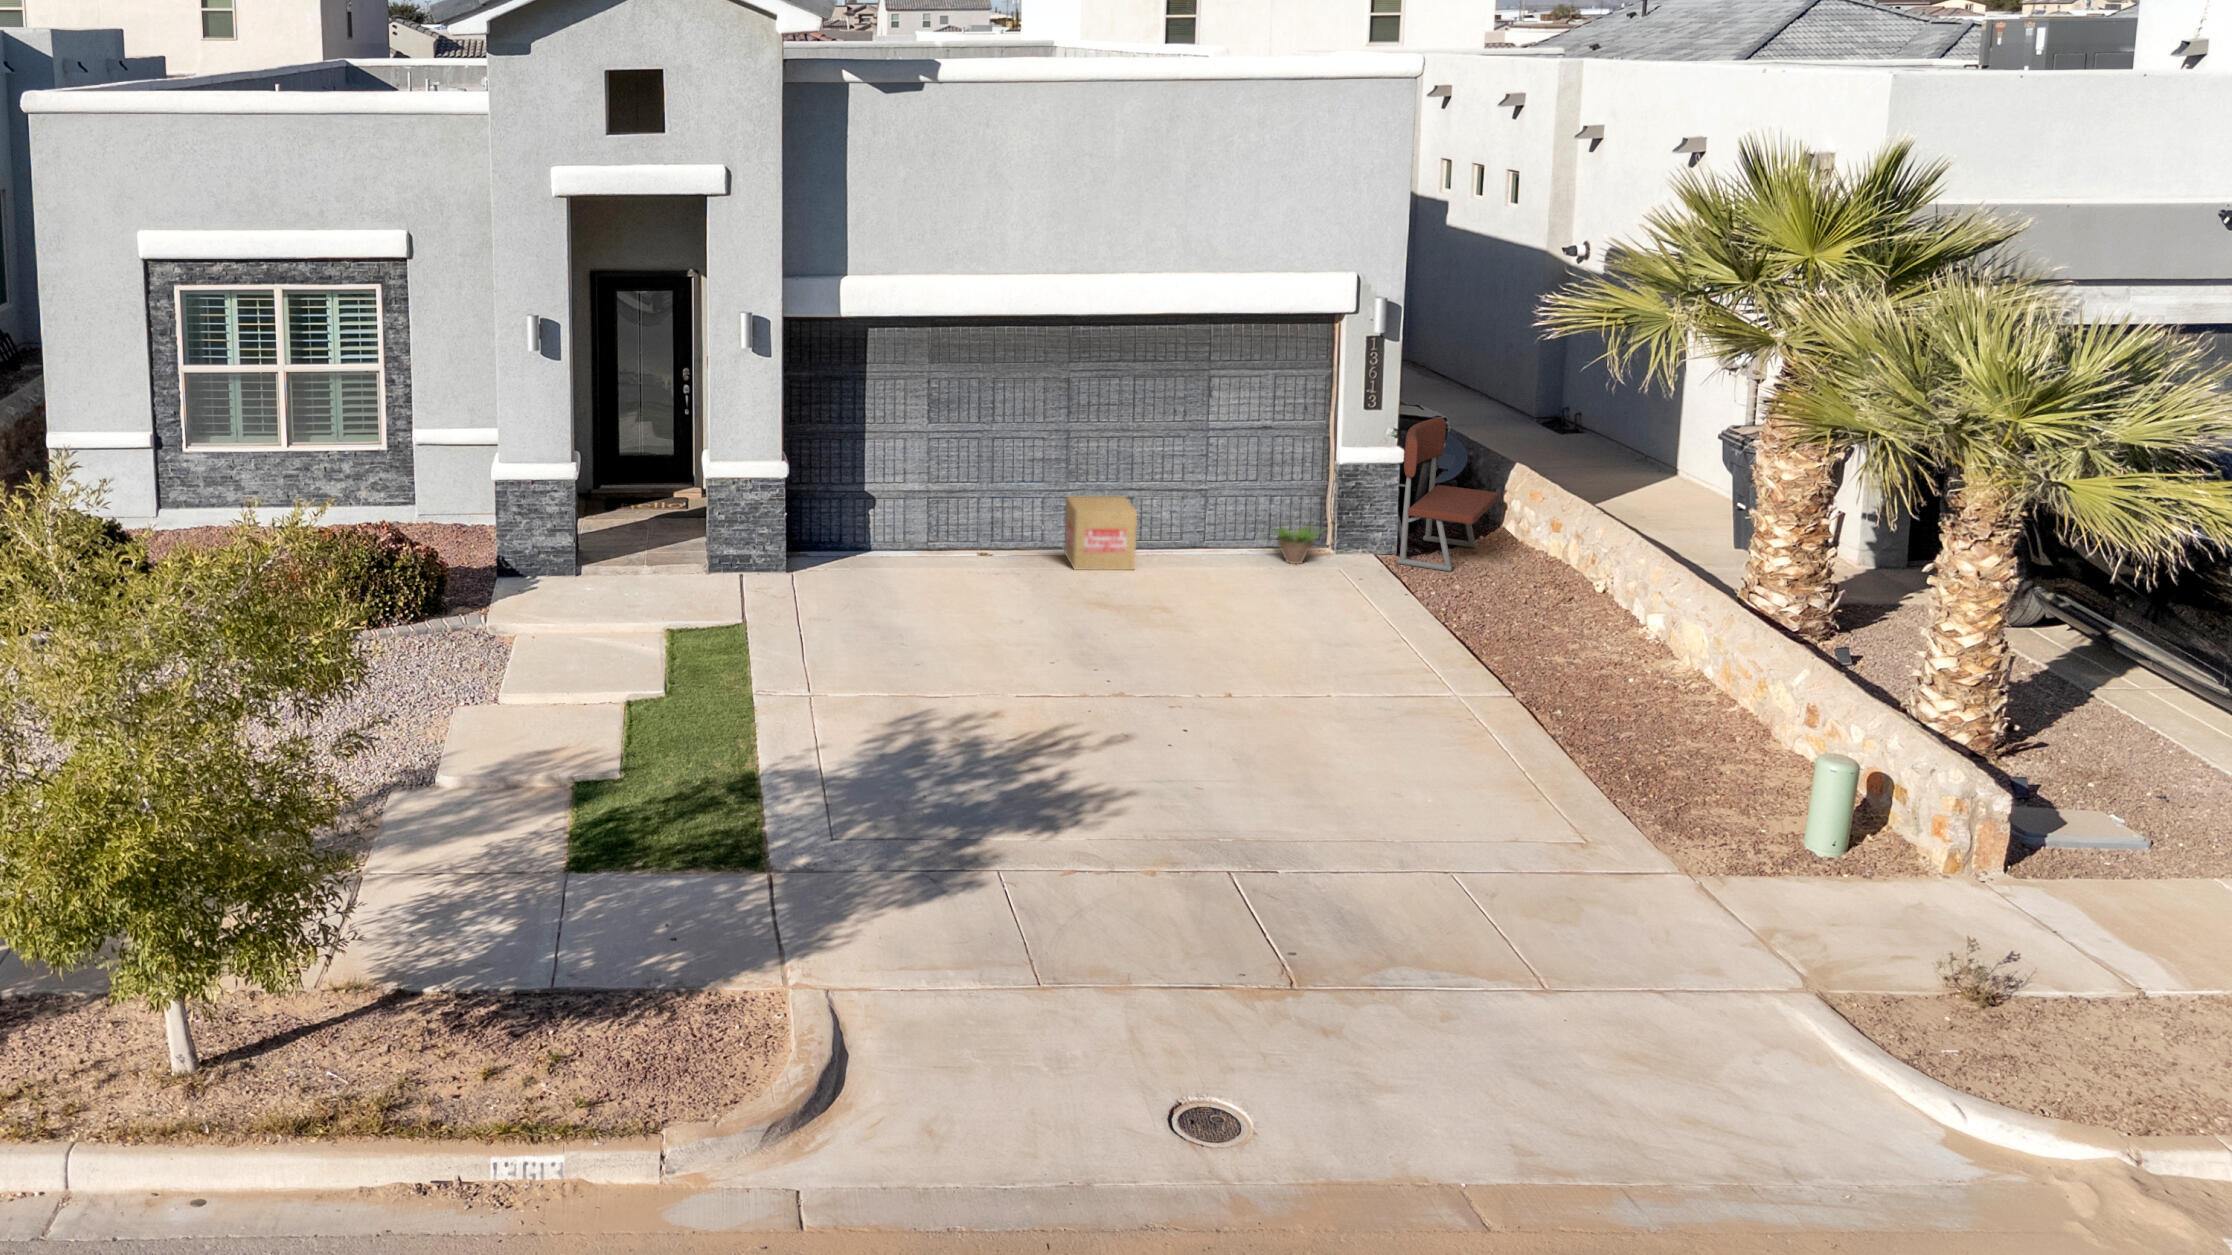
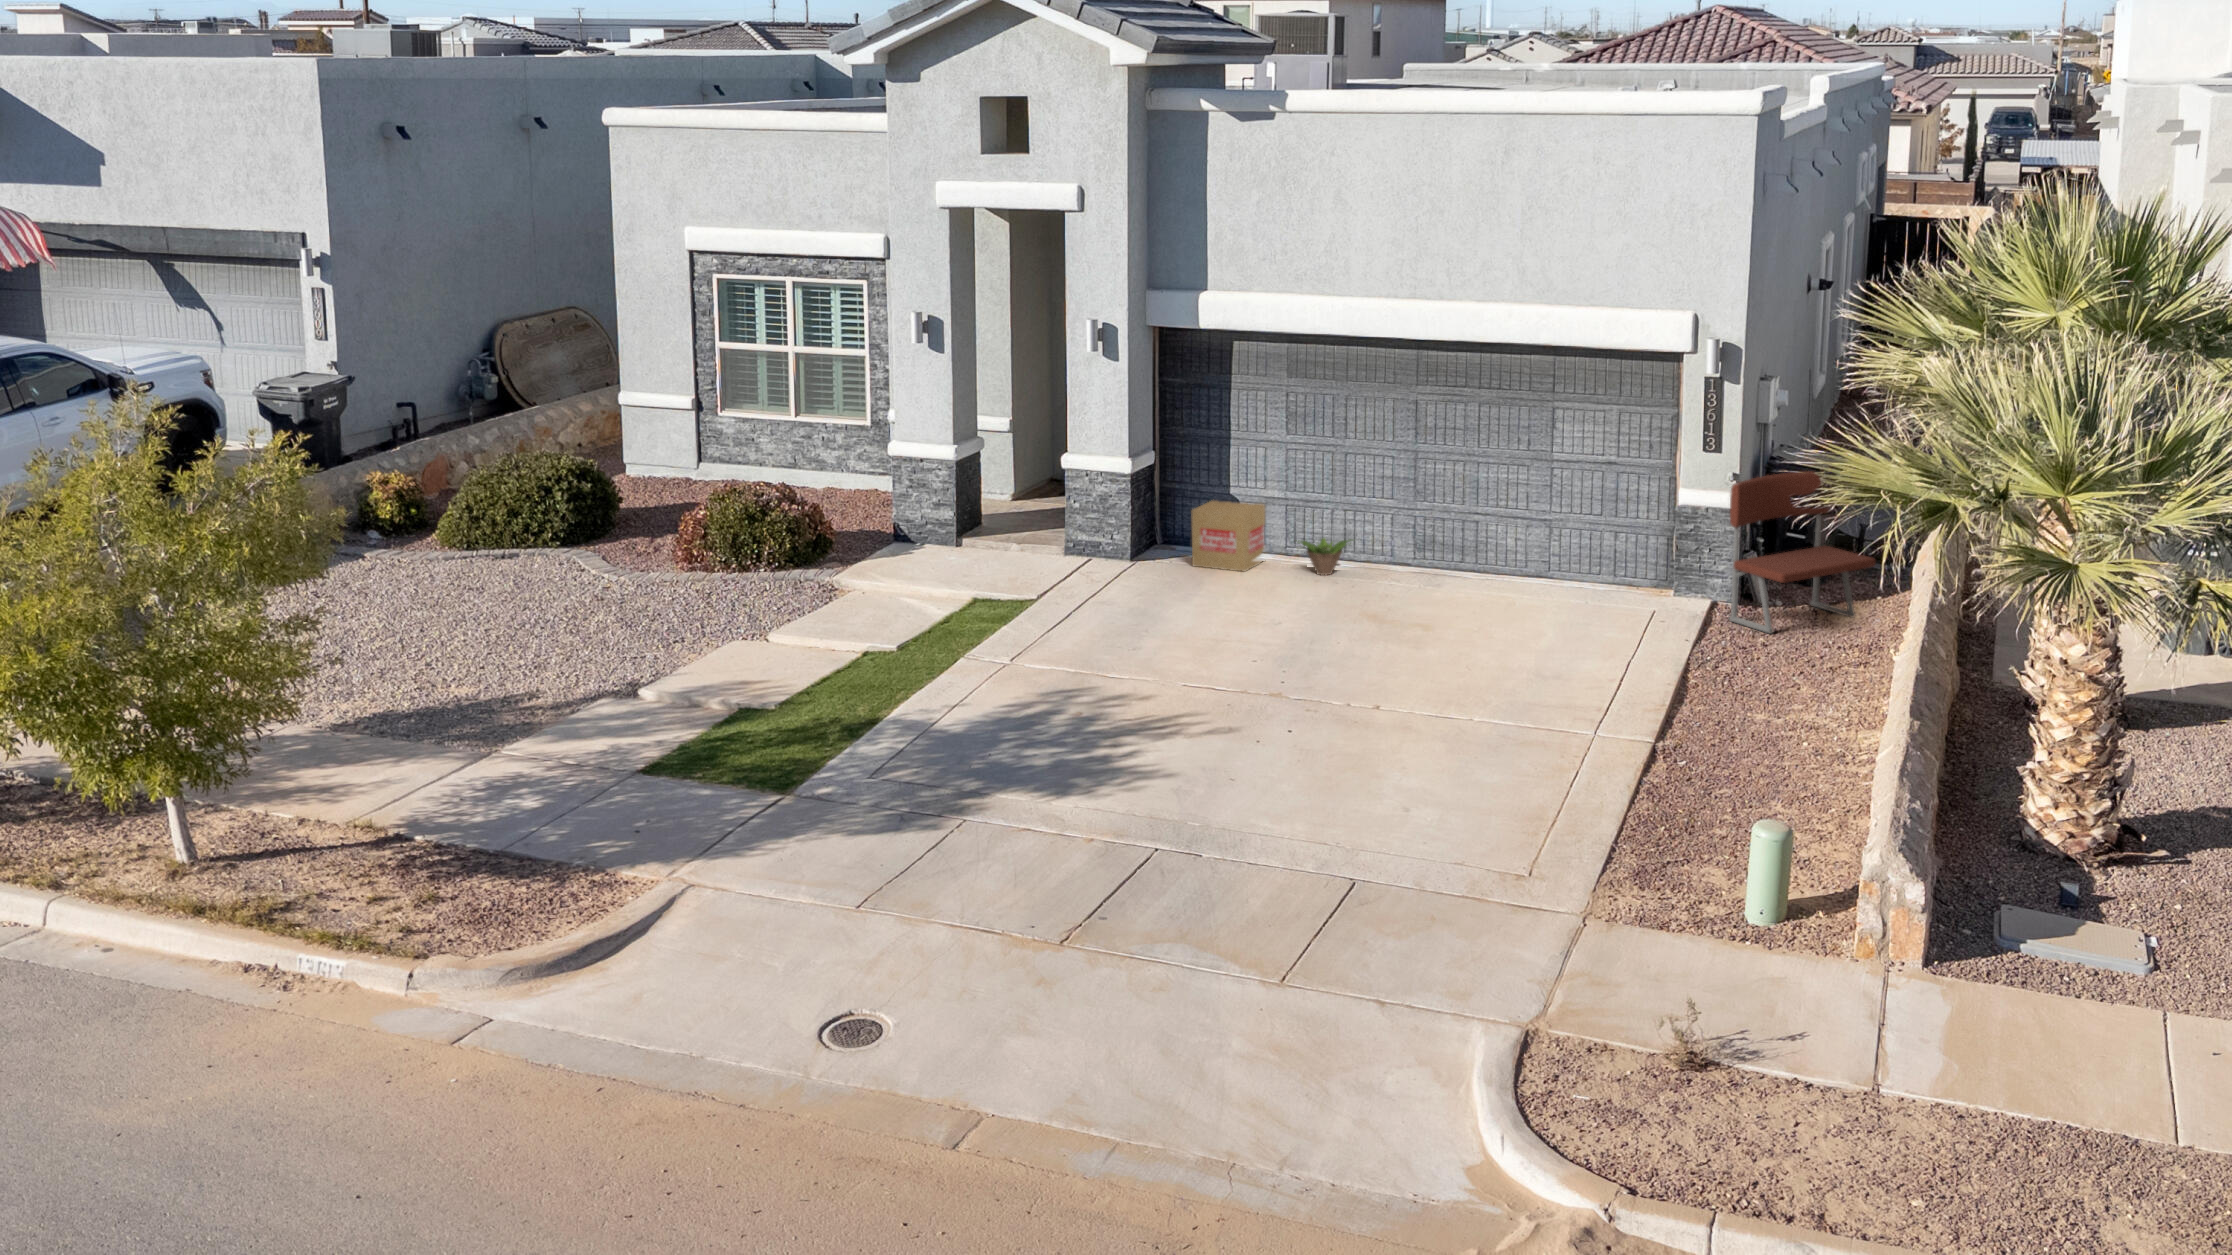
cardboard box: present [1064,496,1137,570] -> present [1191,501,1265,572]
decorative plant: present [1272,526,1328,564] -> present [1296,538,1351,575]

